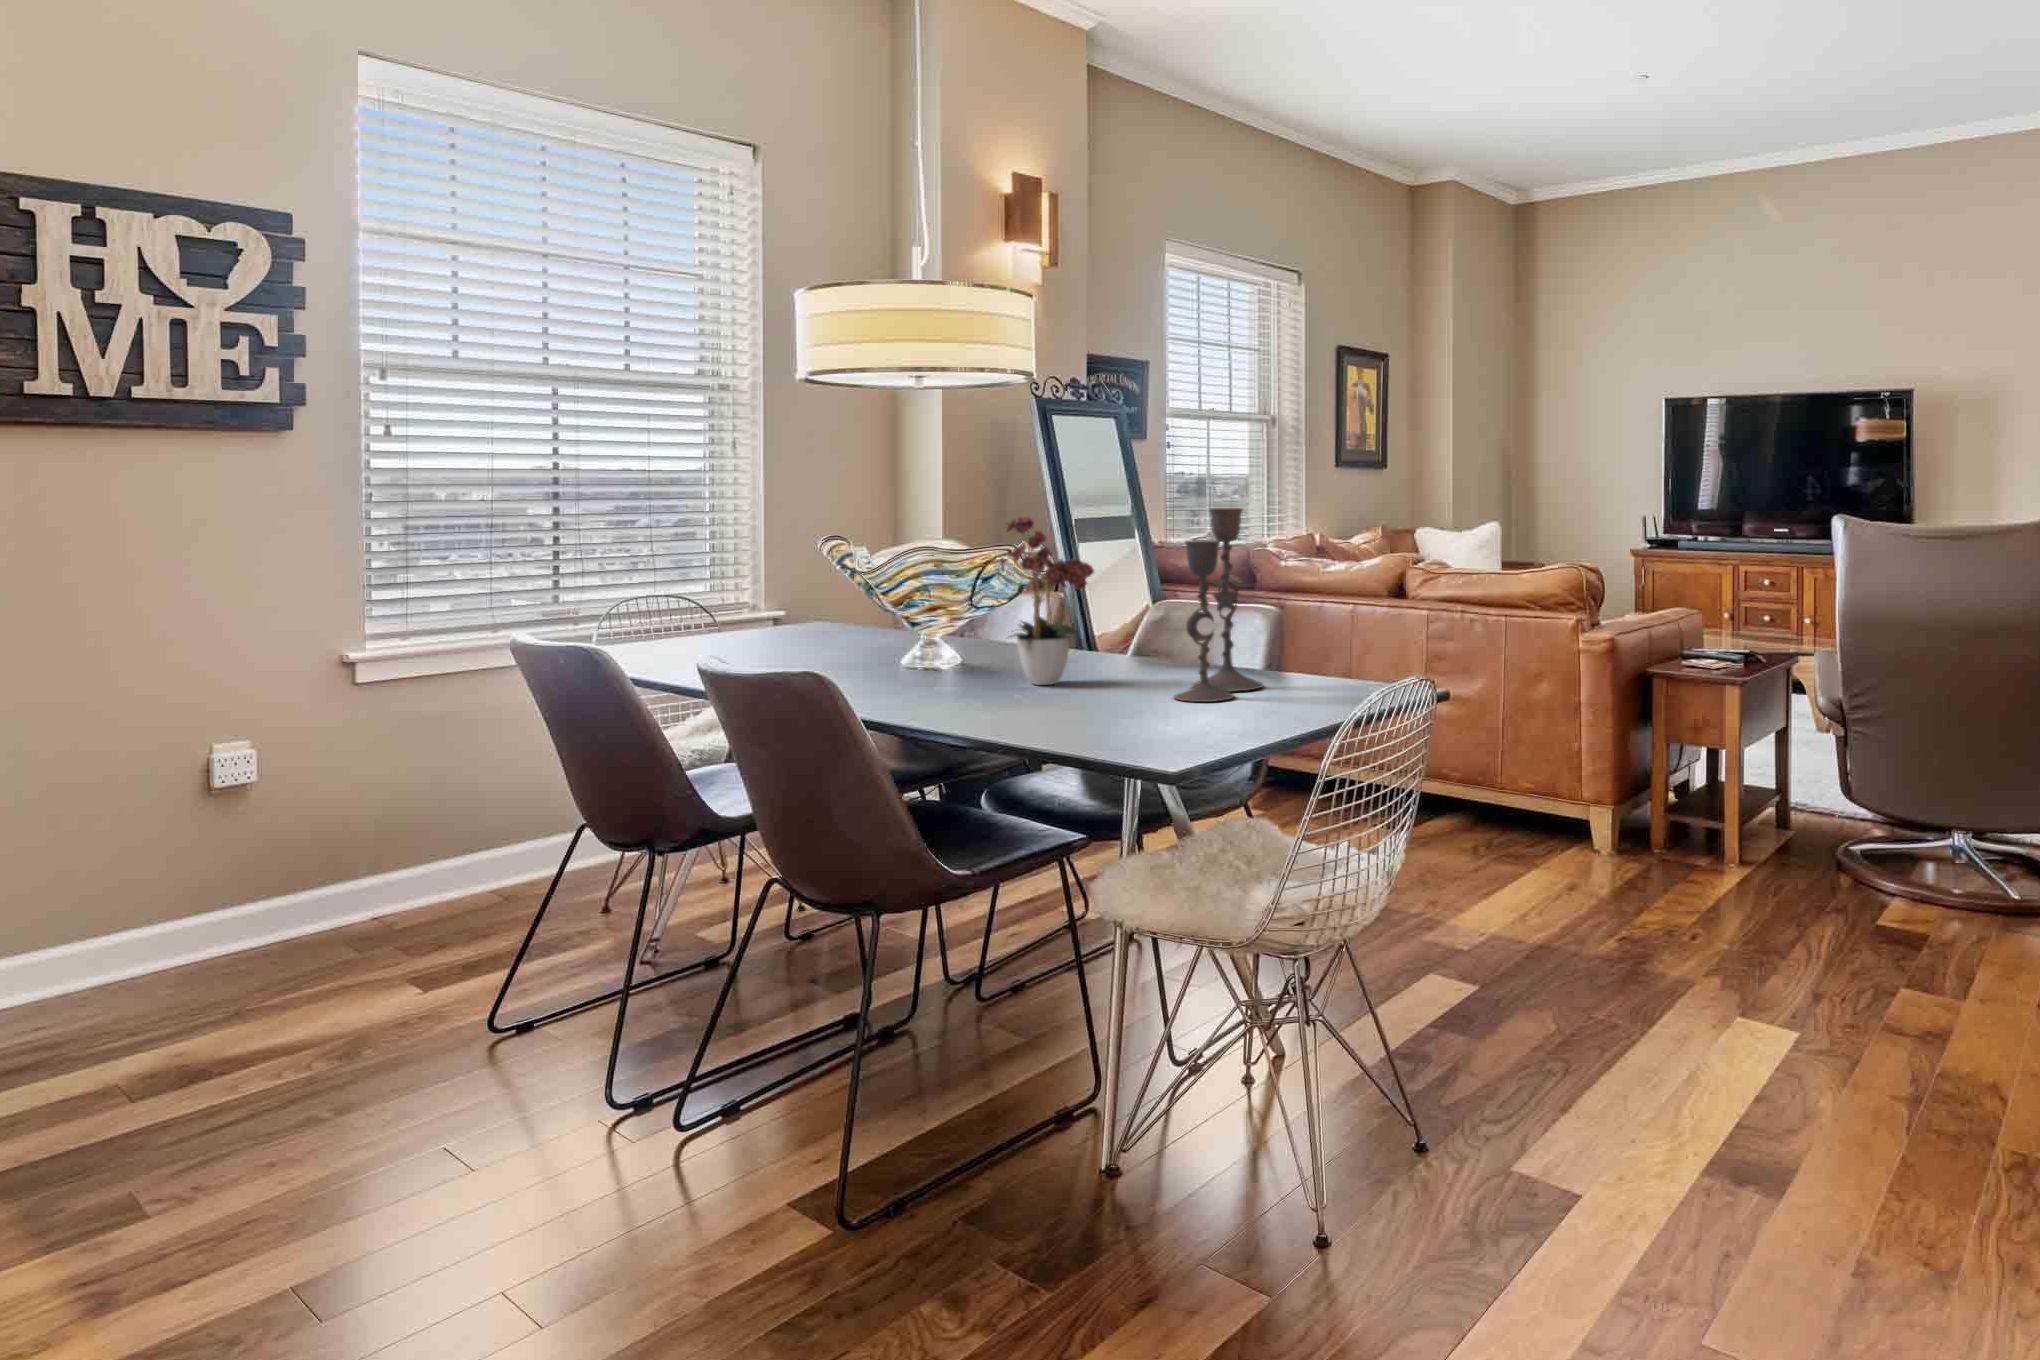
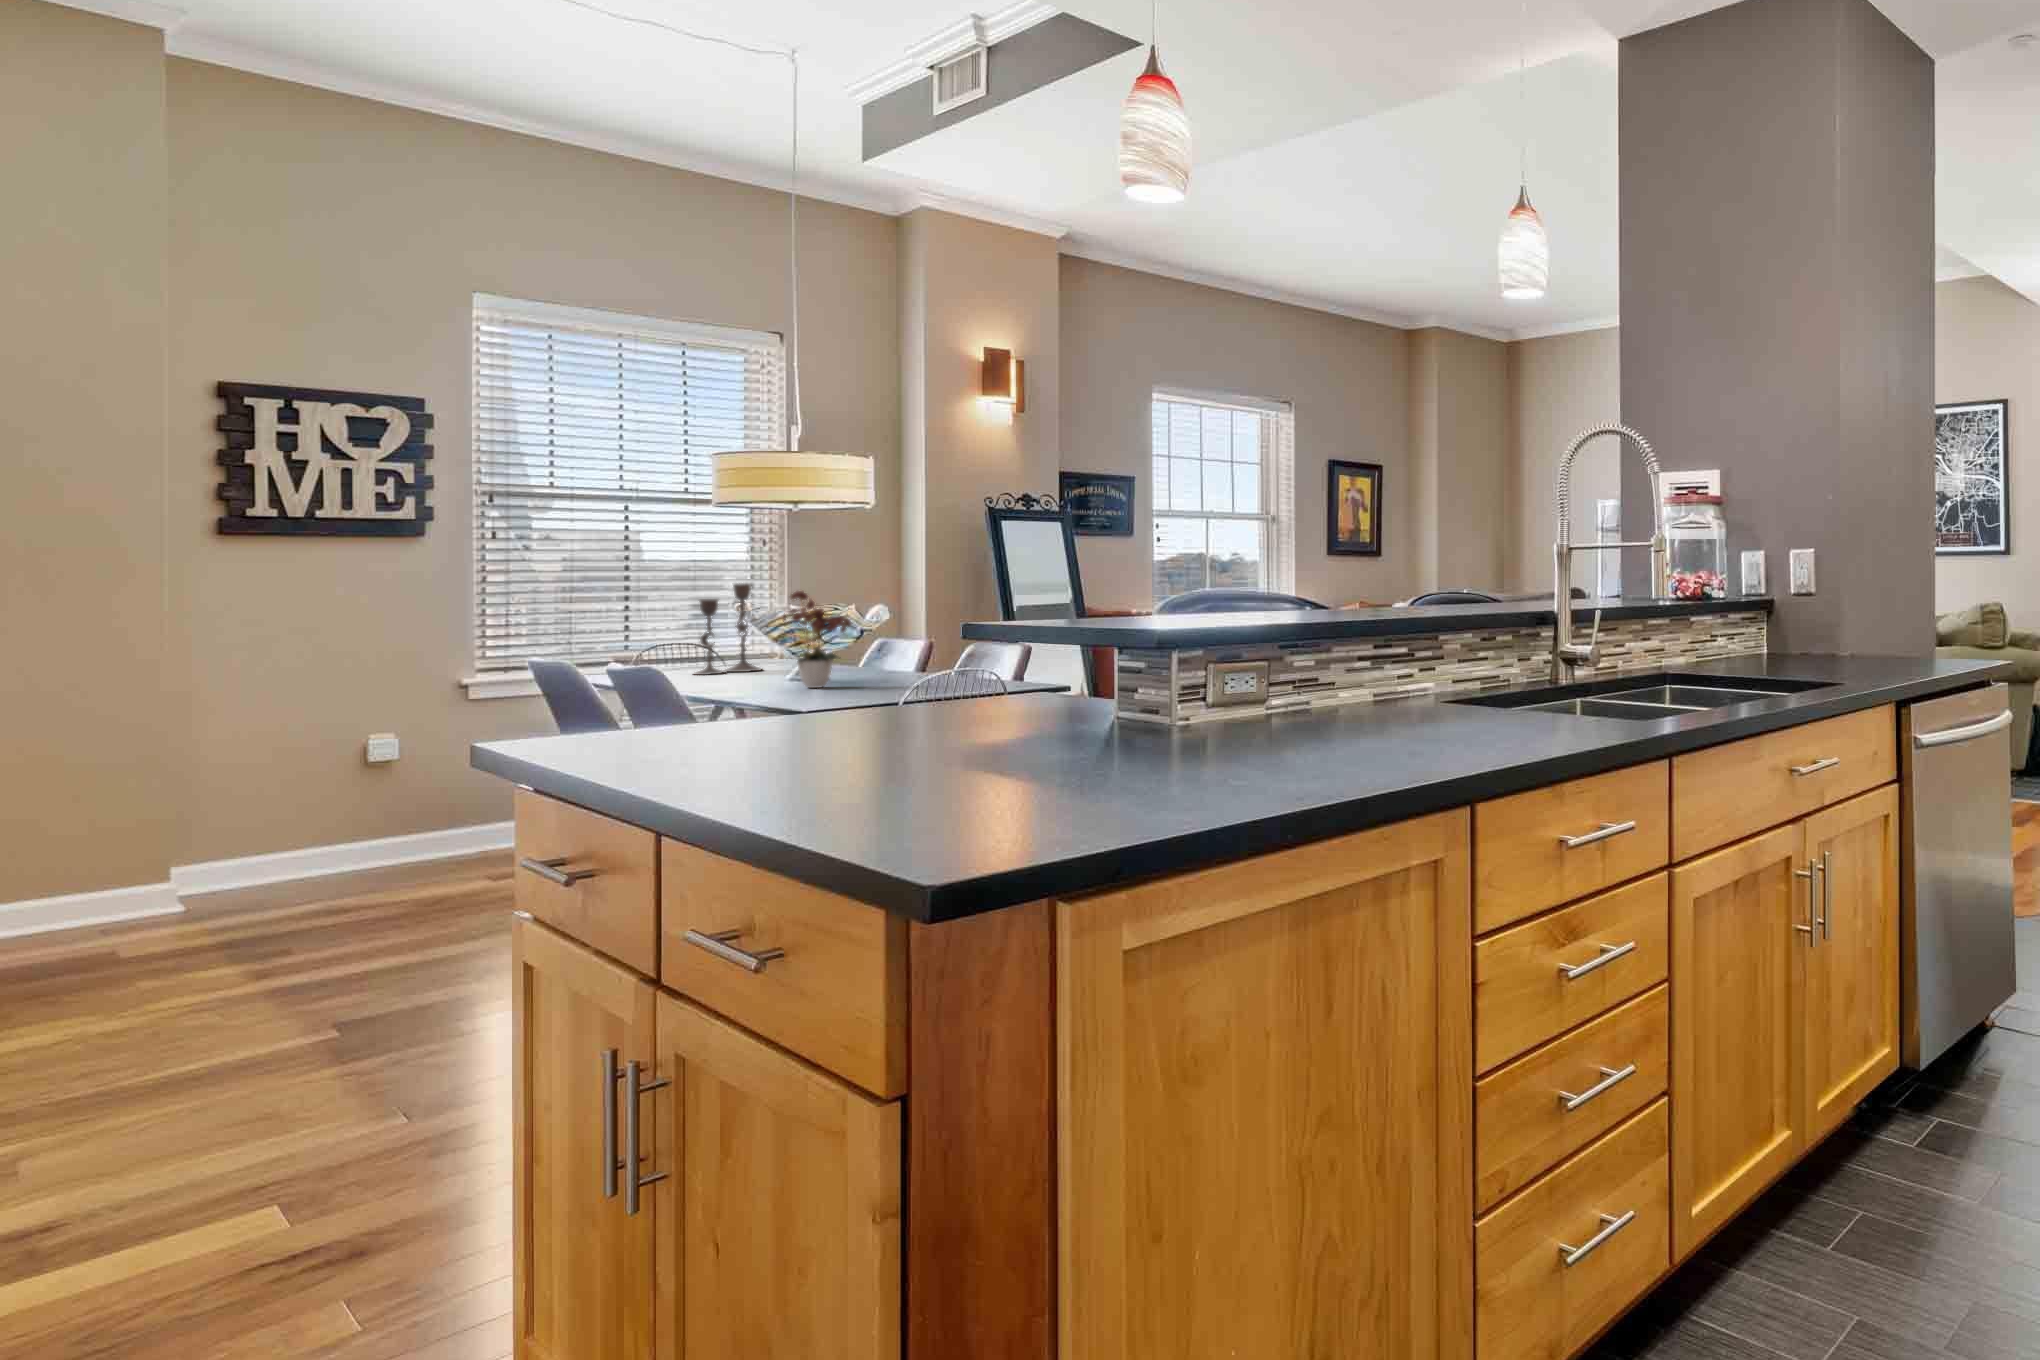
candlestick: present [1174,508,1263,702] -> present [695,583,761,675]

